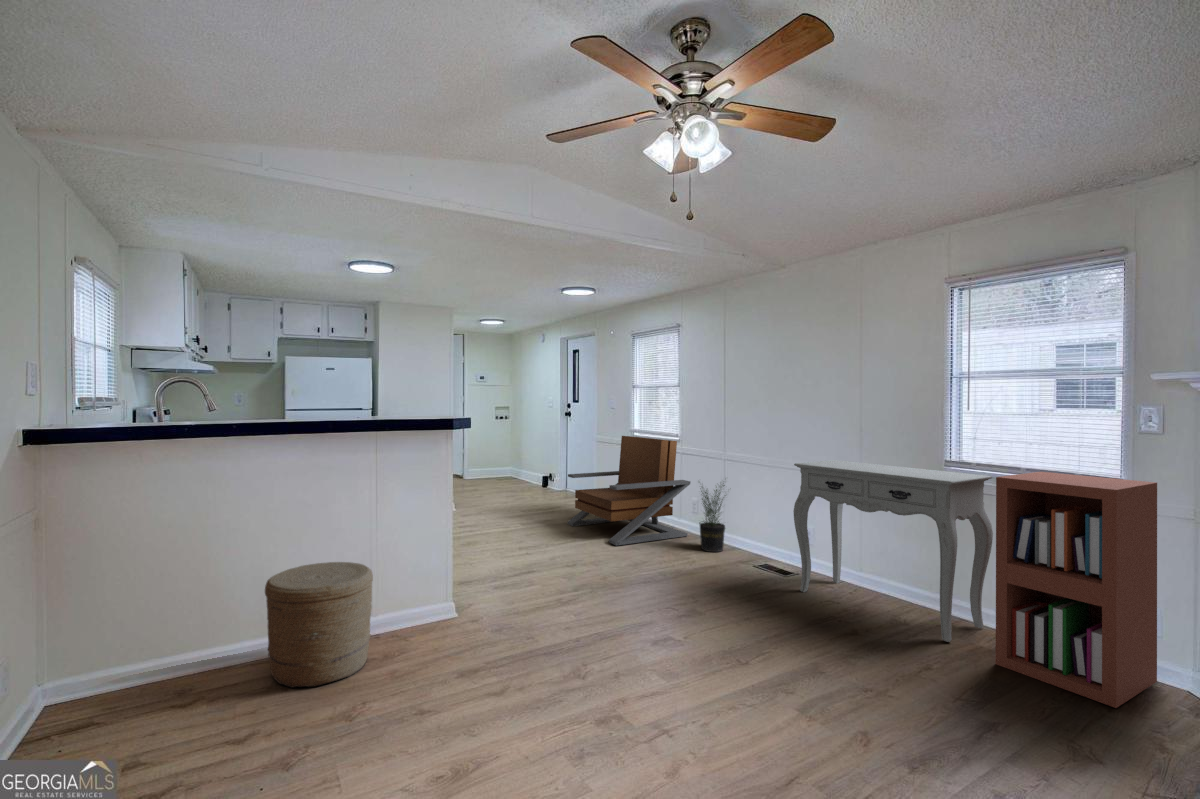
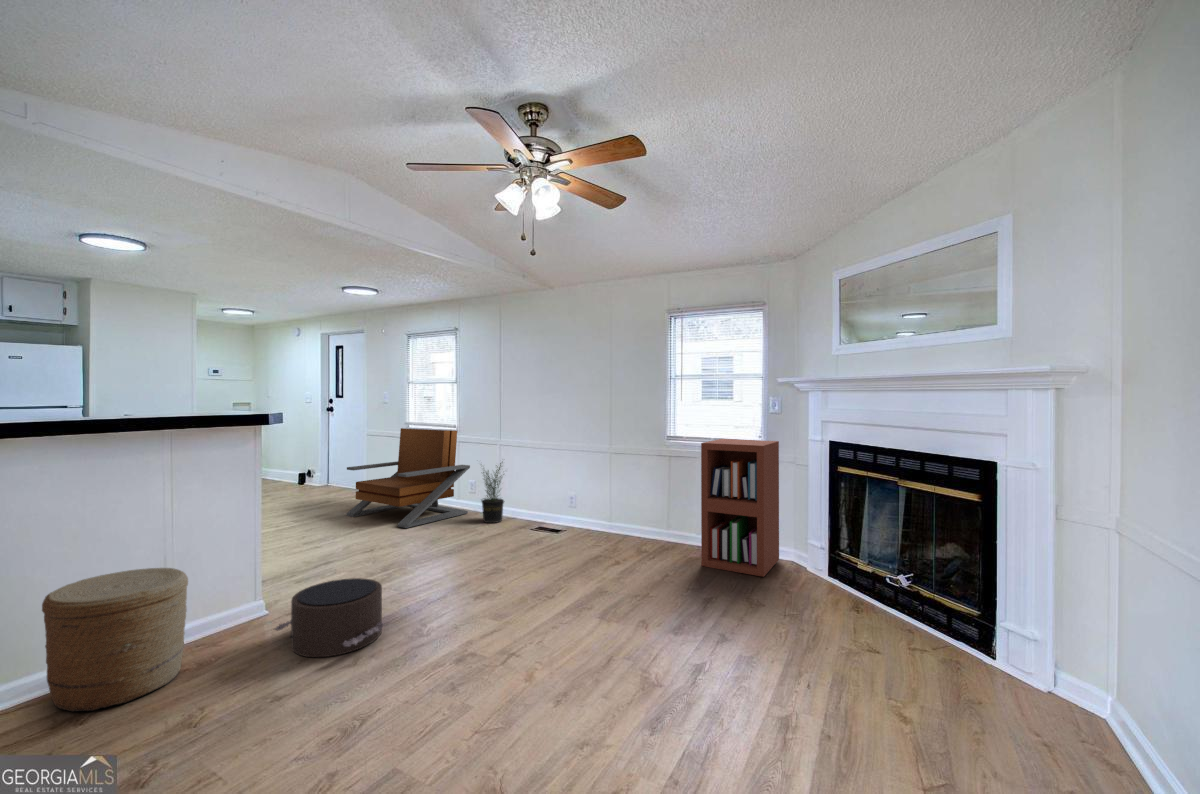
console table: present [793,460,993,642] -> none [566,439,695,558]
pouf: none [445,599,544,684] -> present [275,578,384,657]

